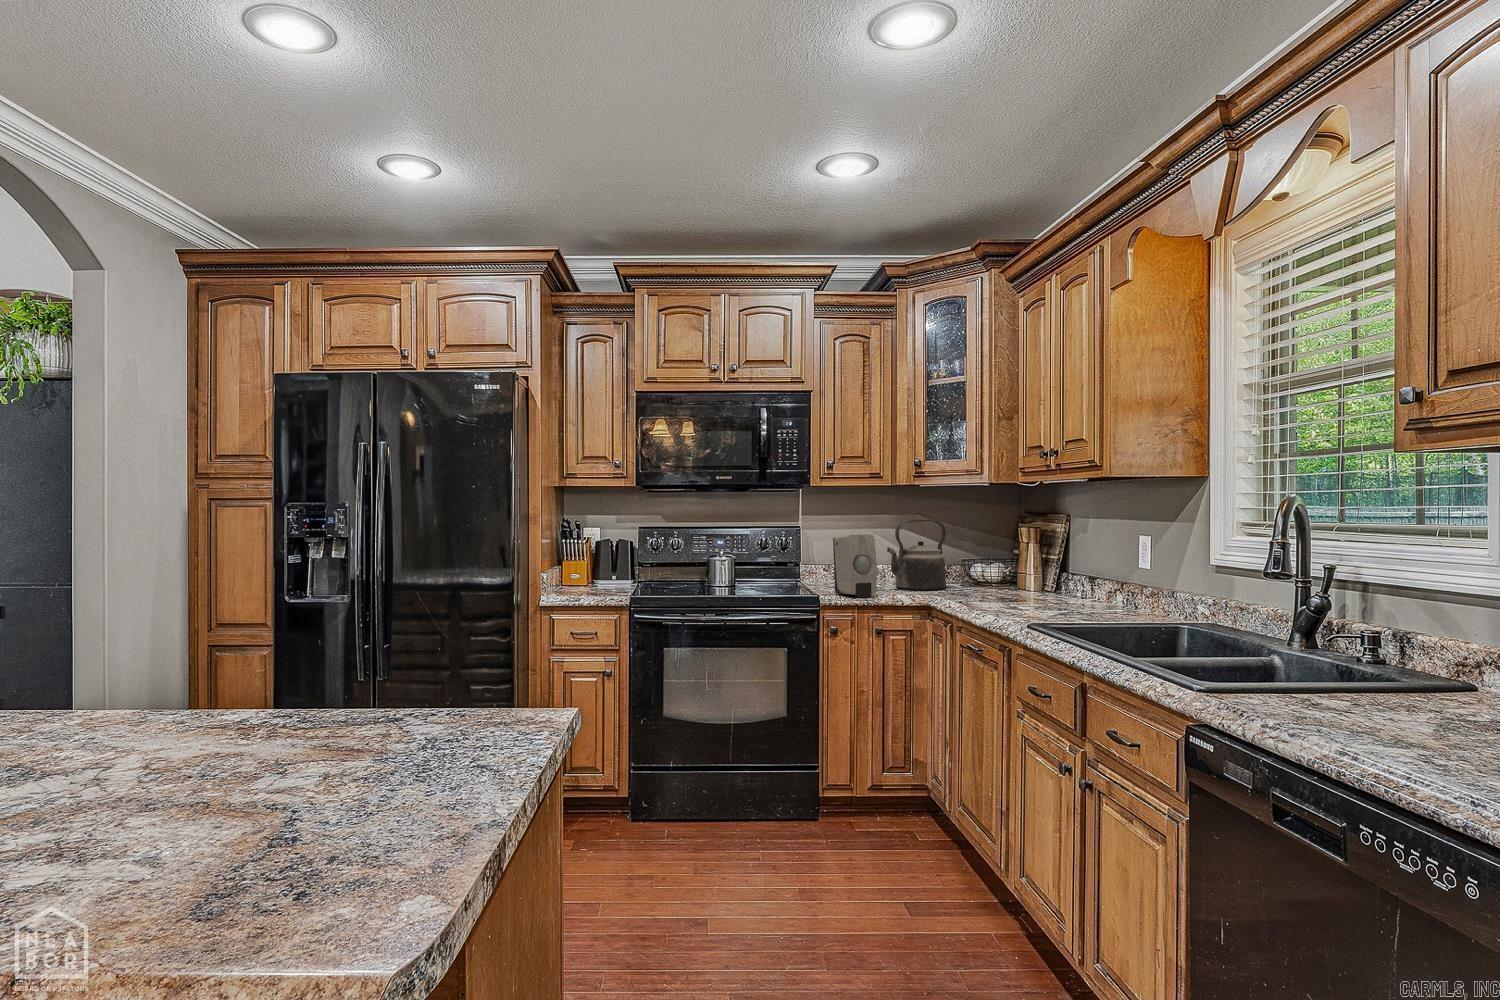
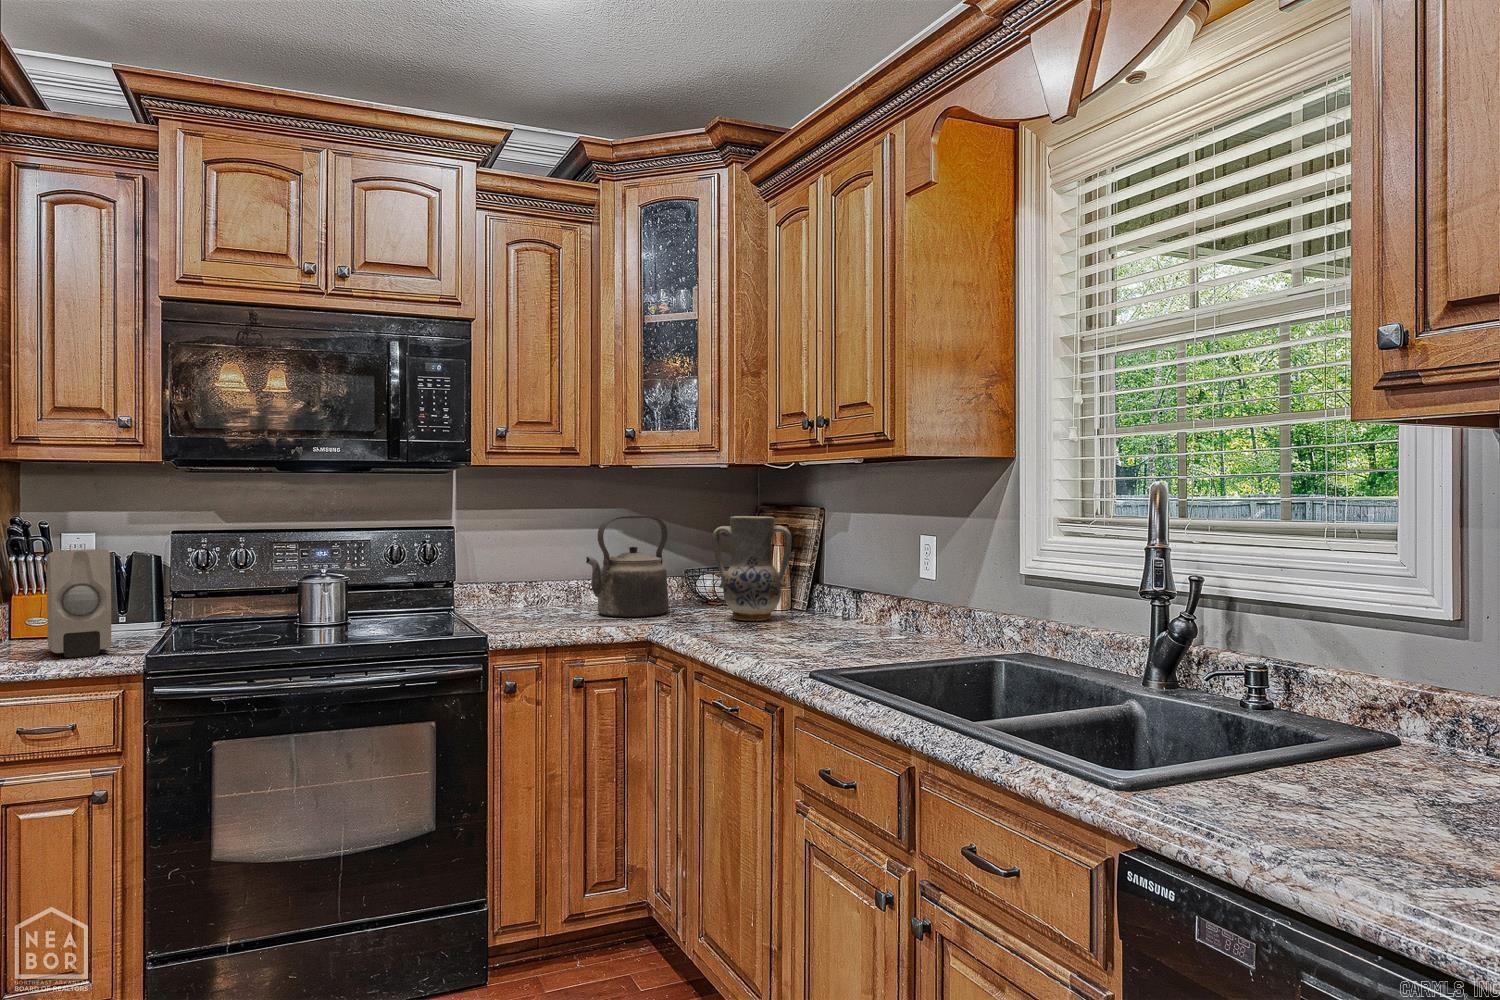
vase: none [977,520,1036,596] -> present [713,516,792,621]
soap dispenser: present [833,535,877,597] -> present [46,549,111,658]

